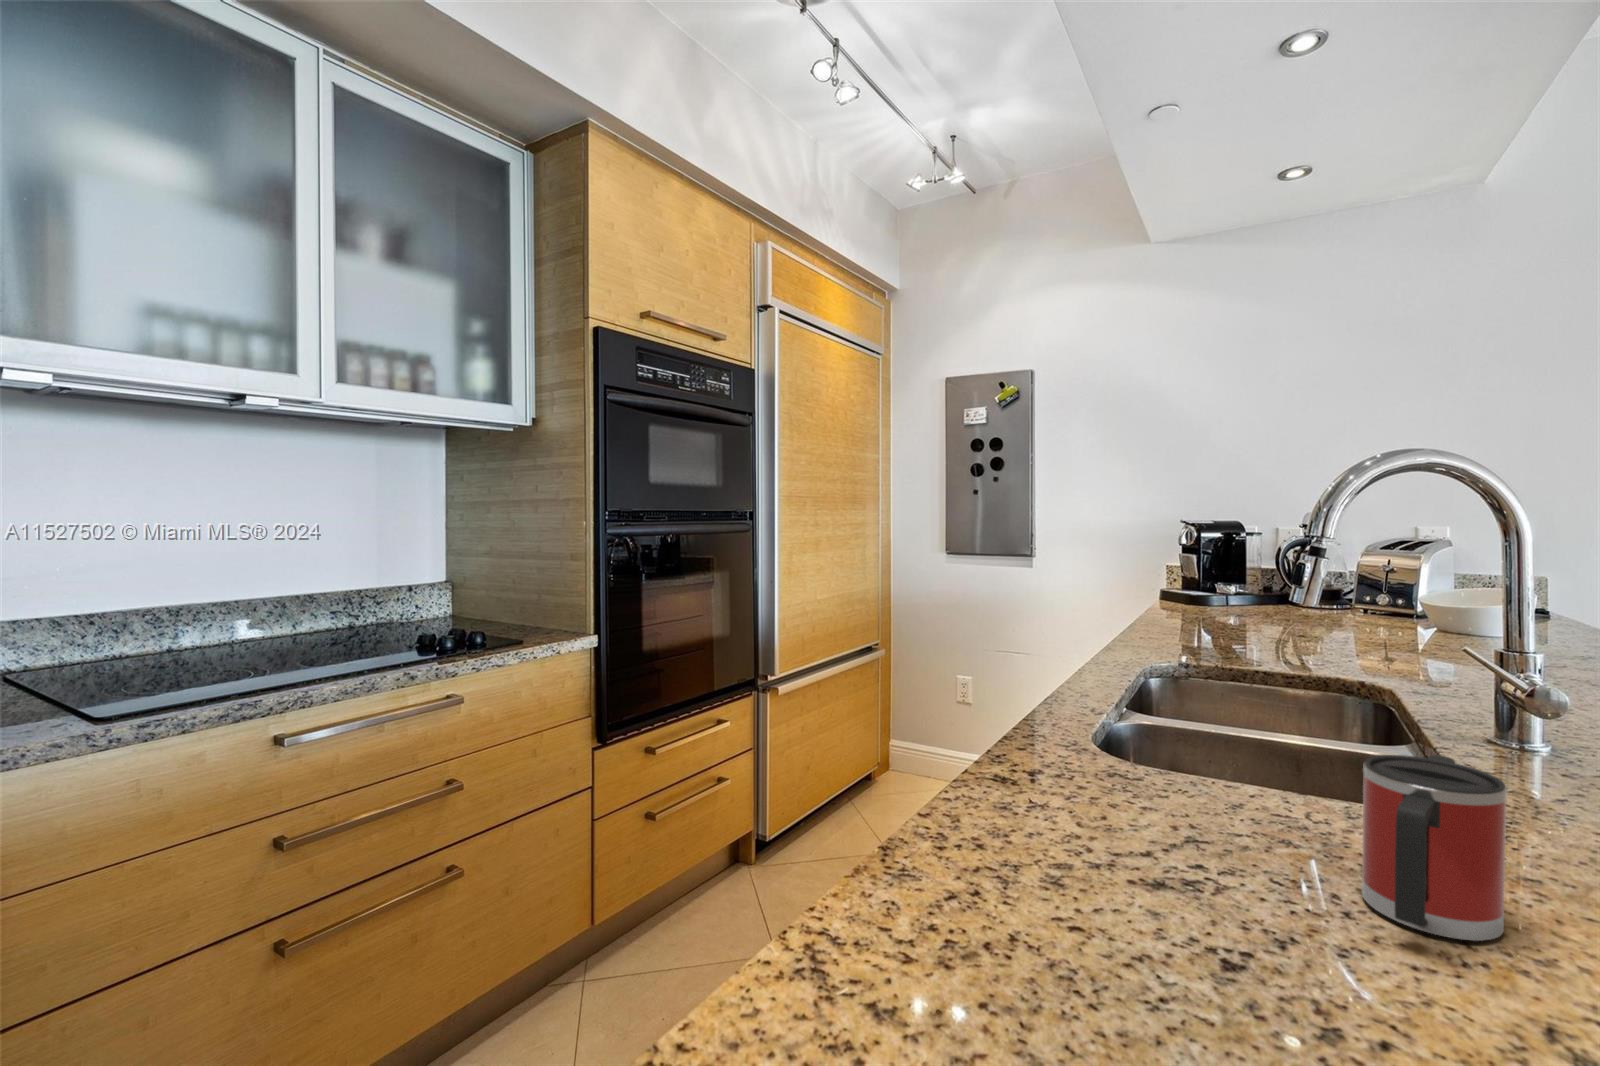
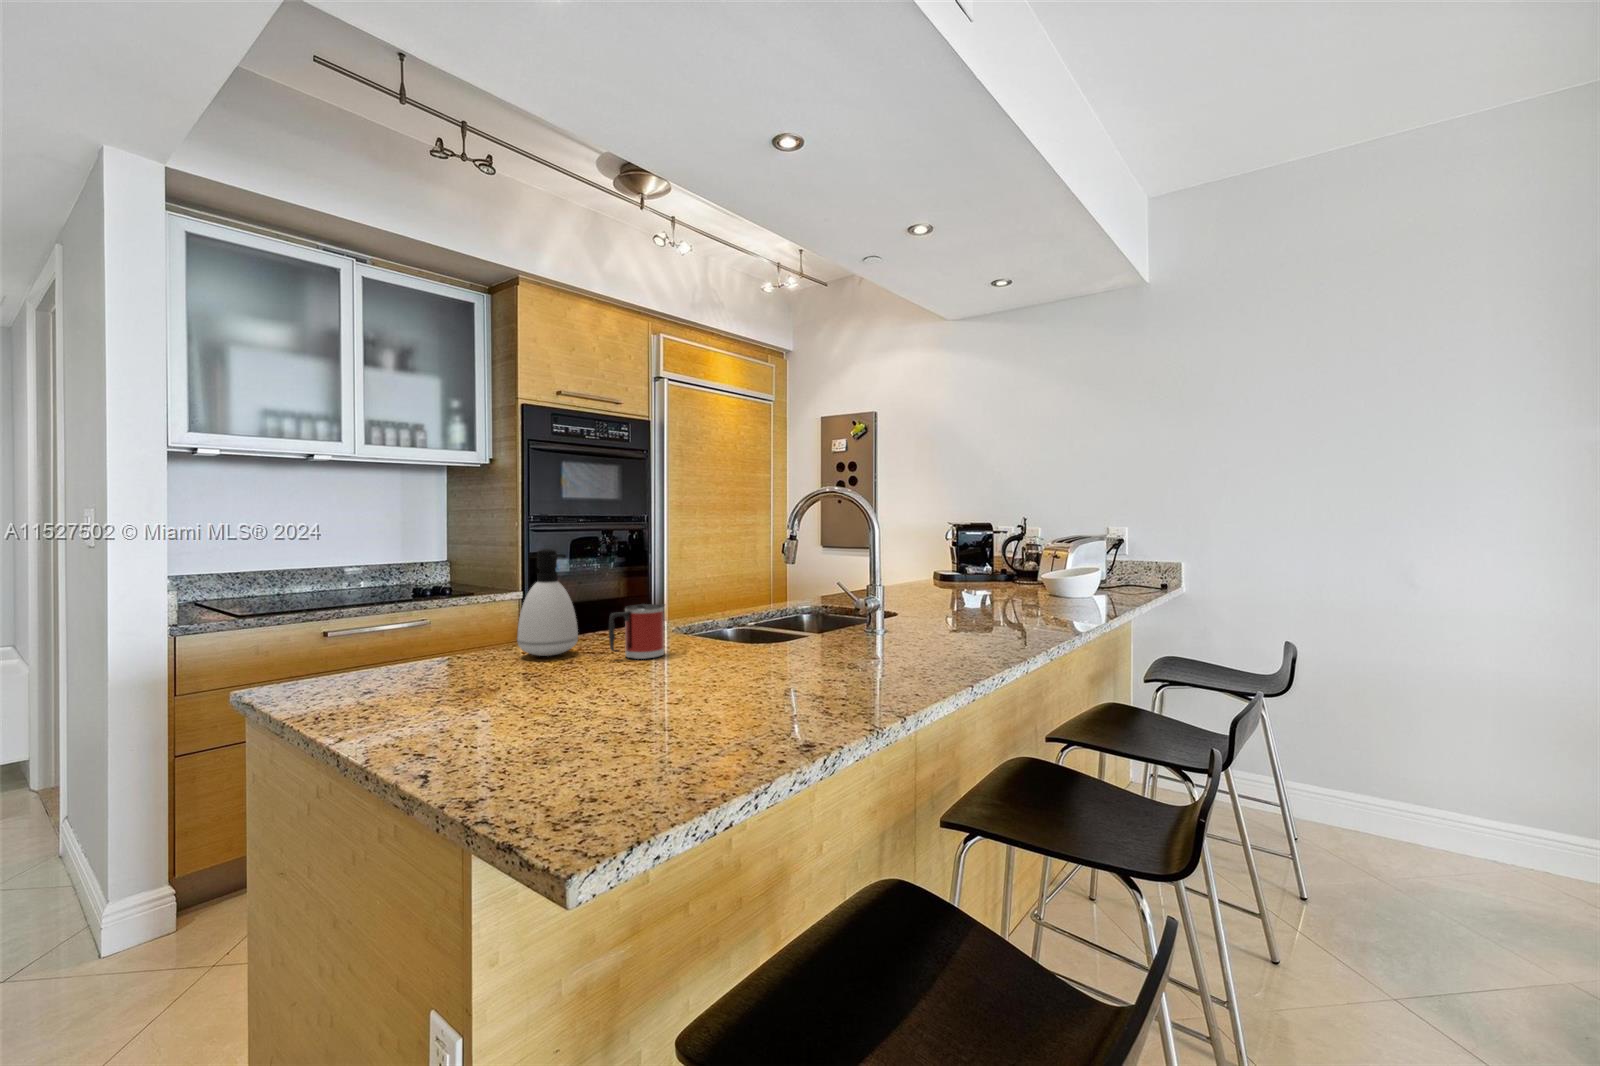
soap dispenser: none [1063,607,1260,939] -> present [517,549,578,656]

